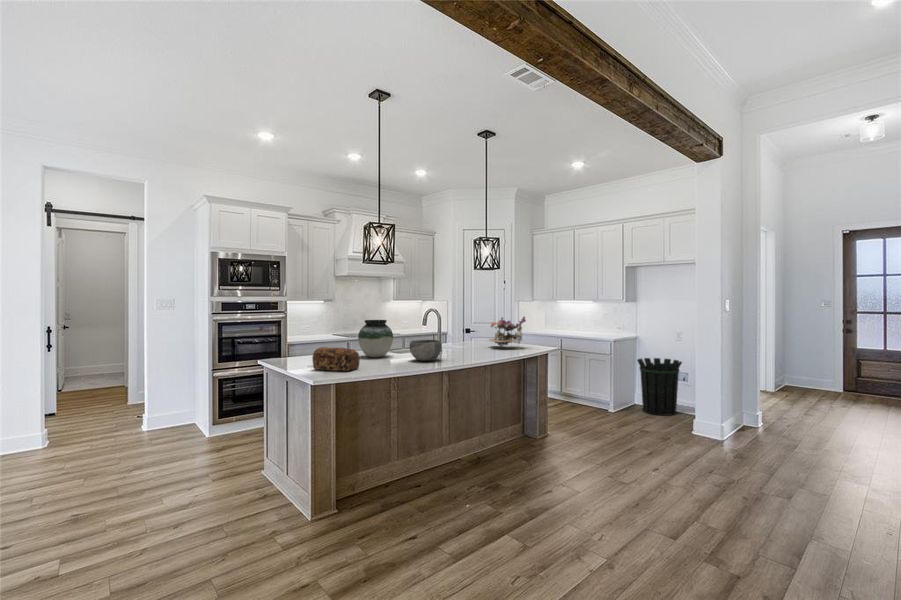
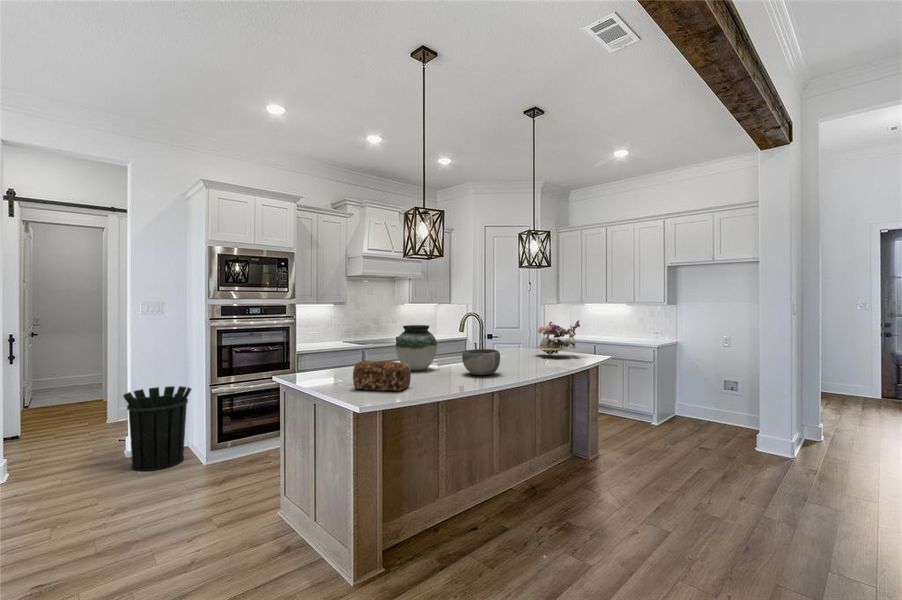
waste bin: present [637,358,682,415] -> present [123,386,192,471]

